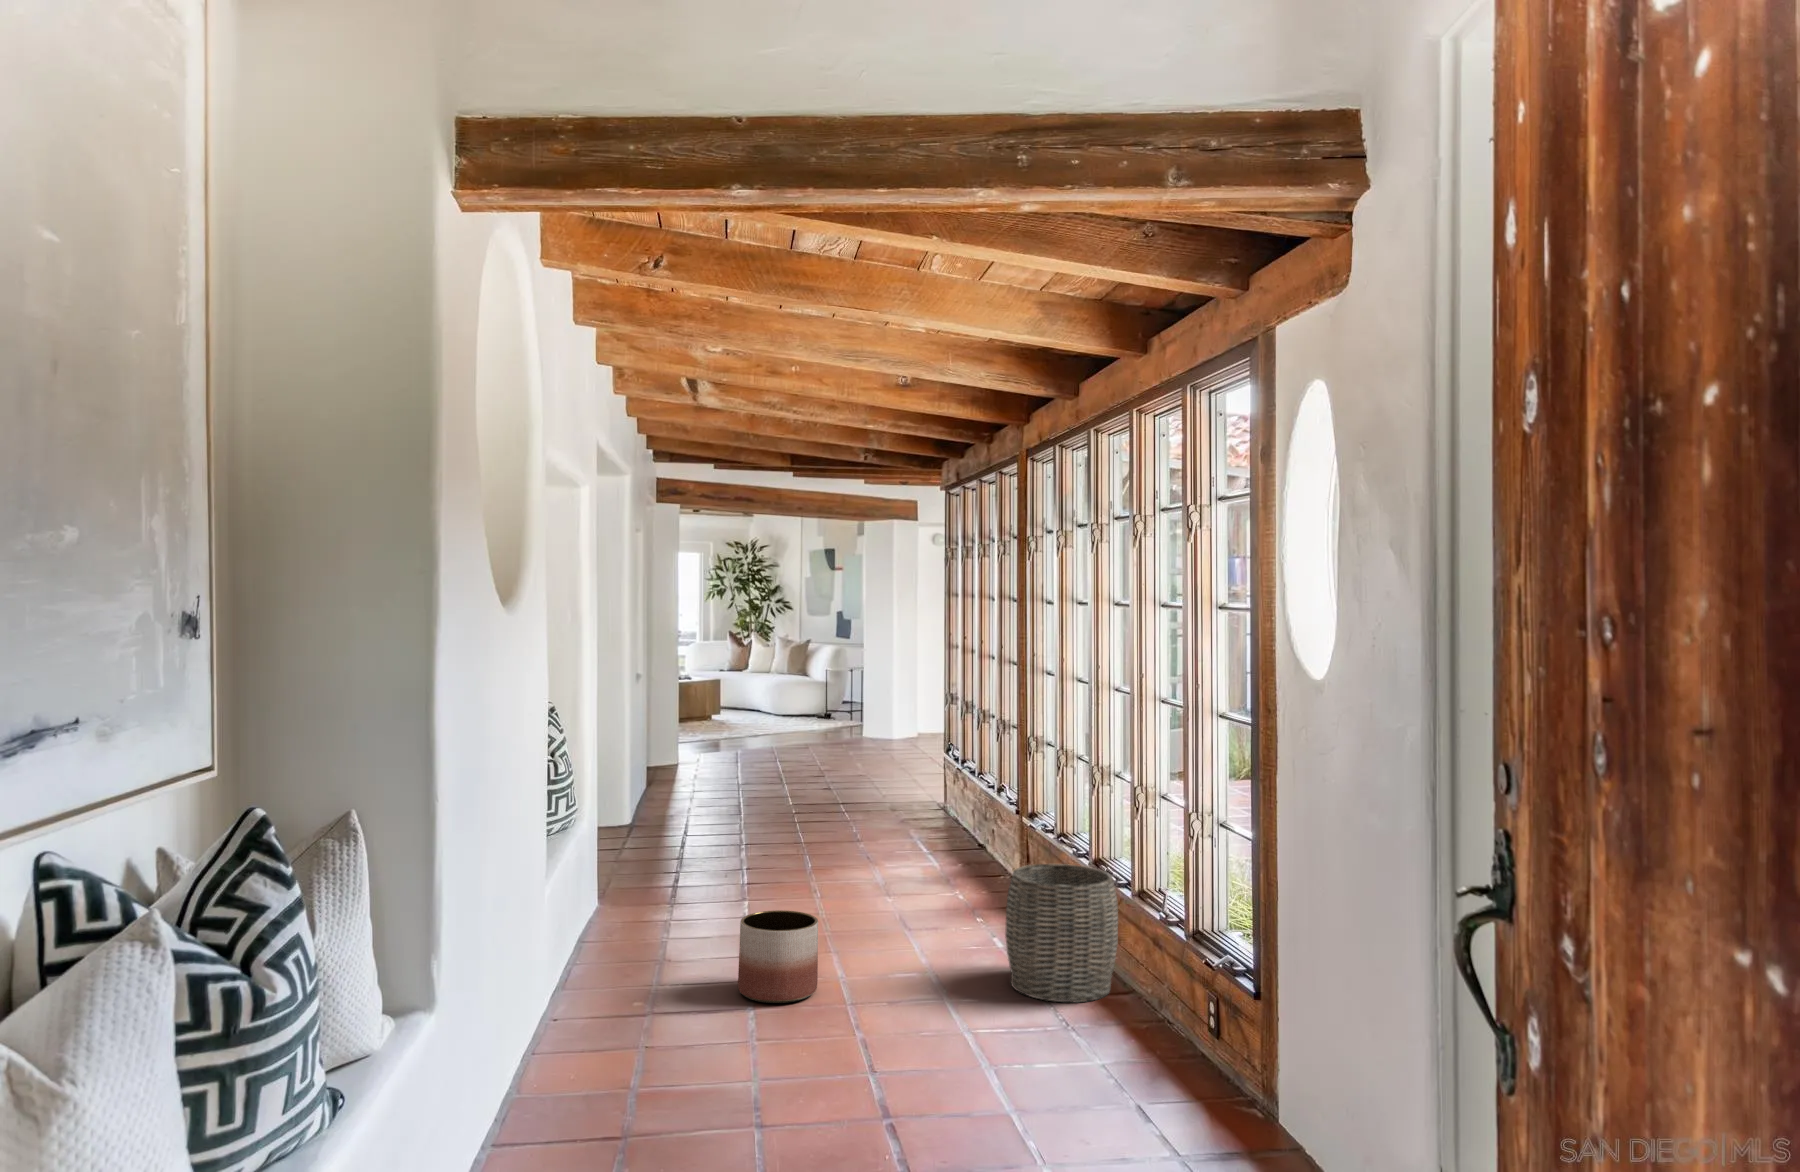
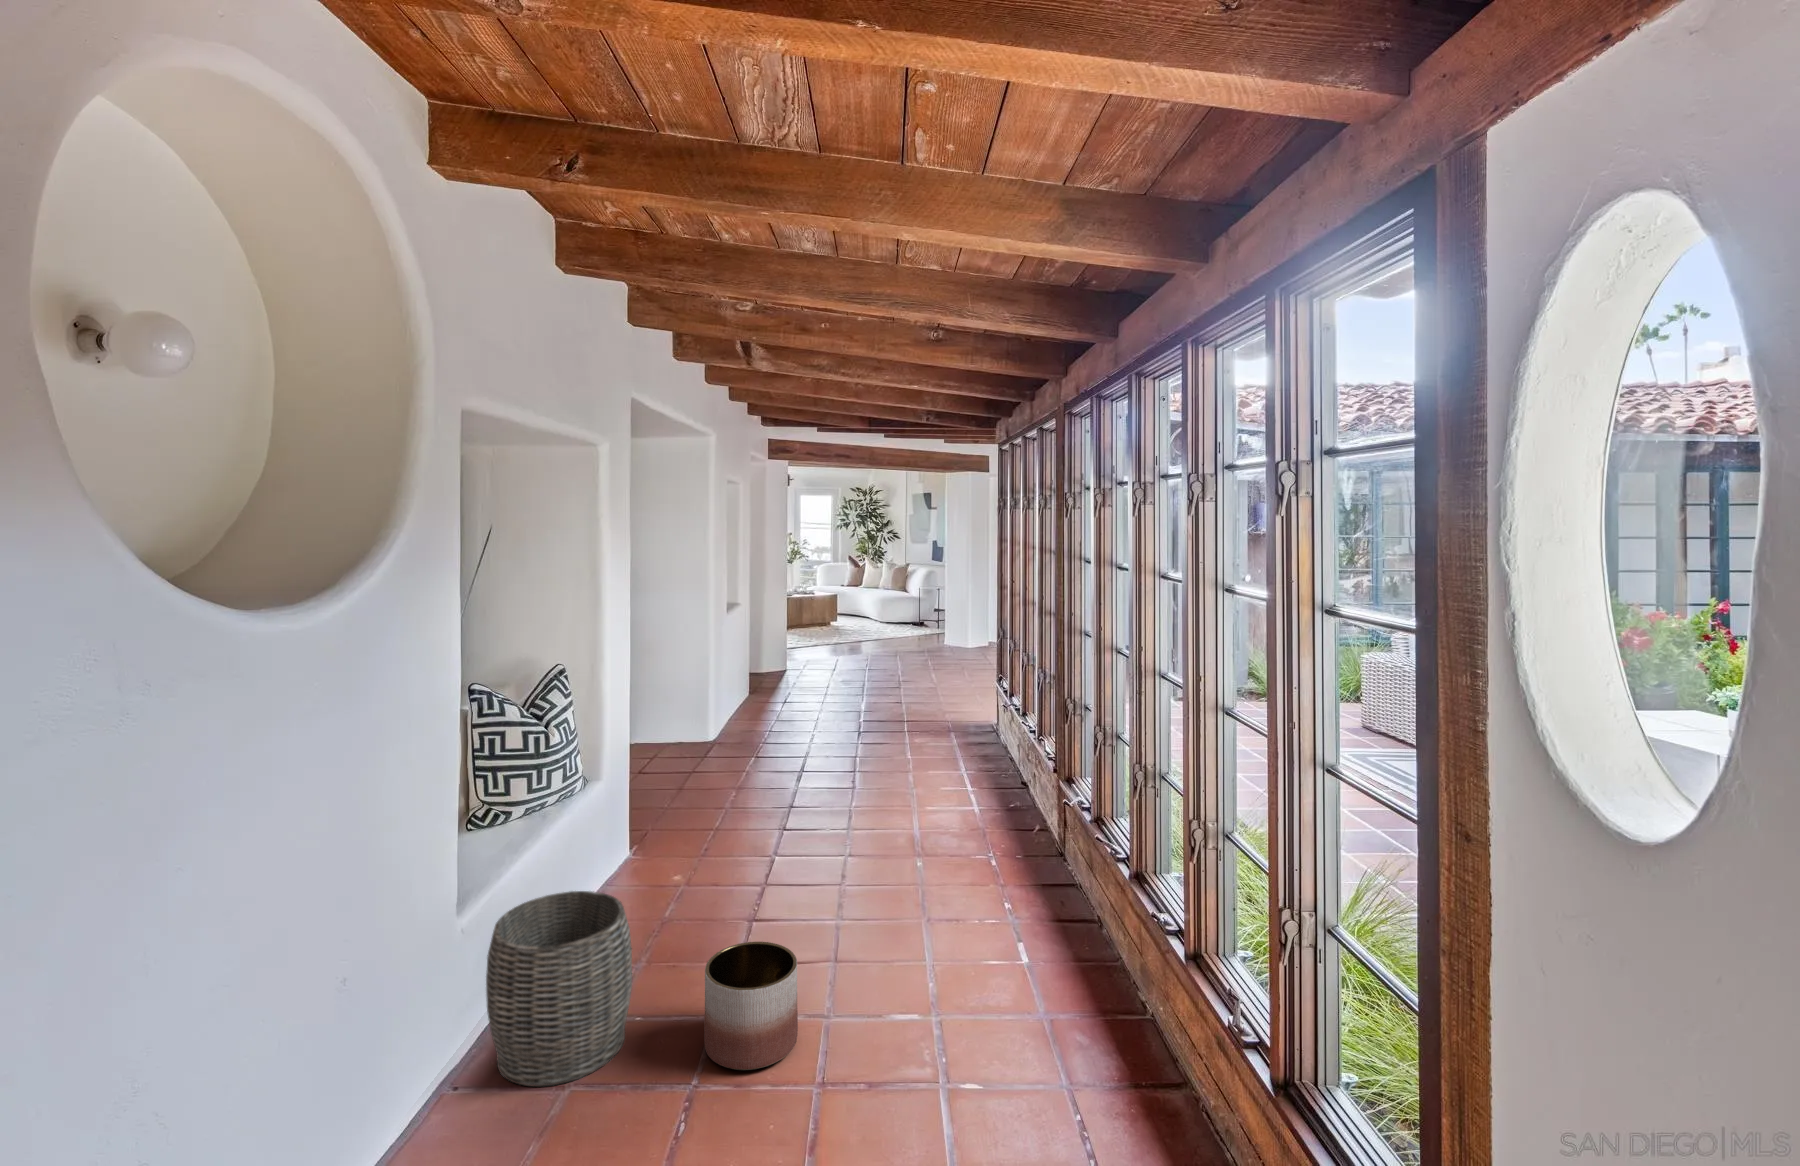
woven basket: present [1005,864,1118,1002] -> present [486,891,632,1087]

